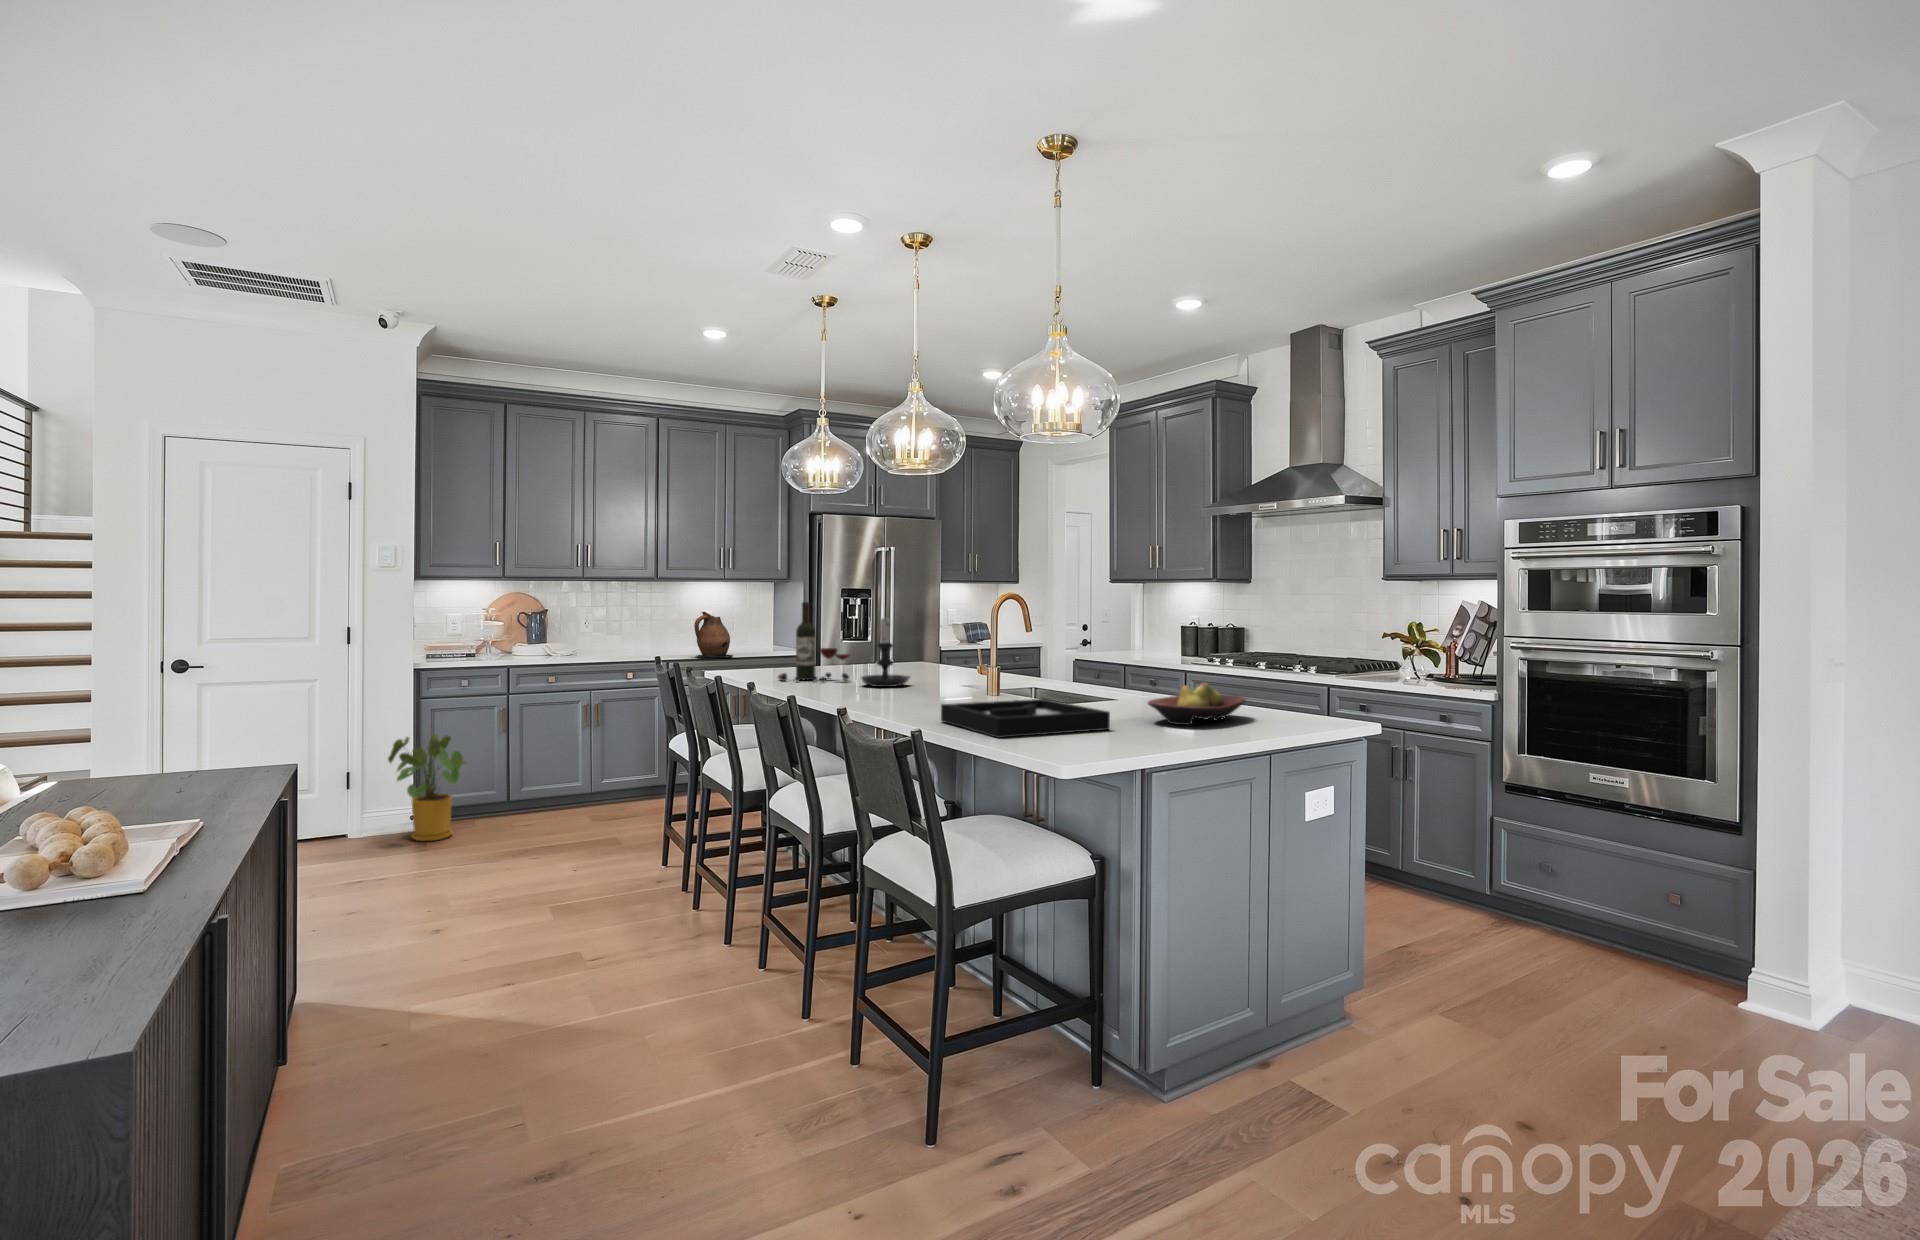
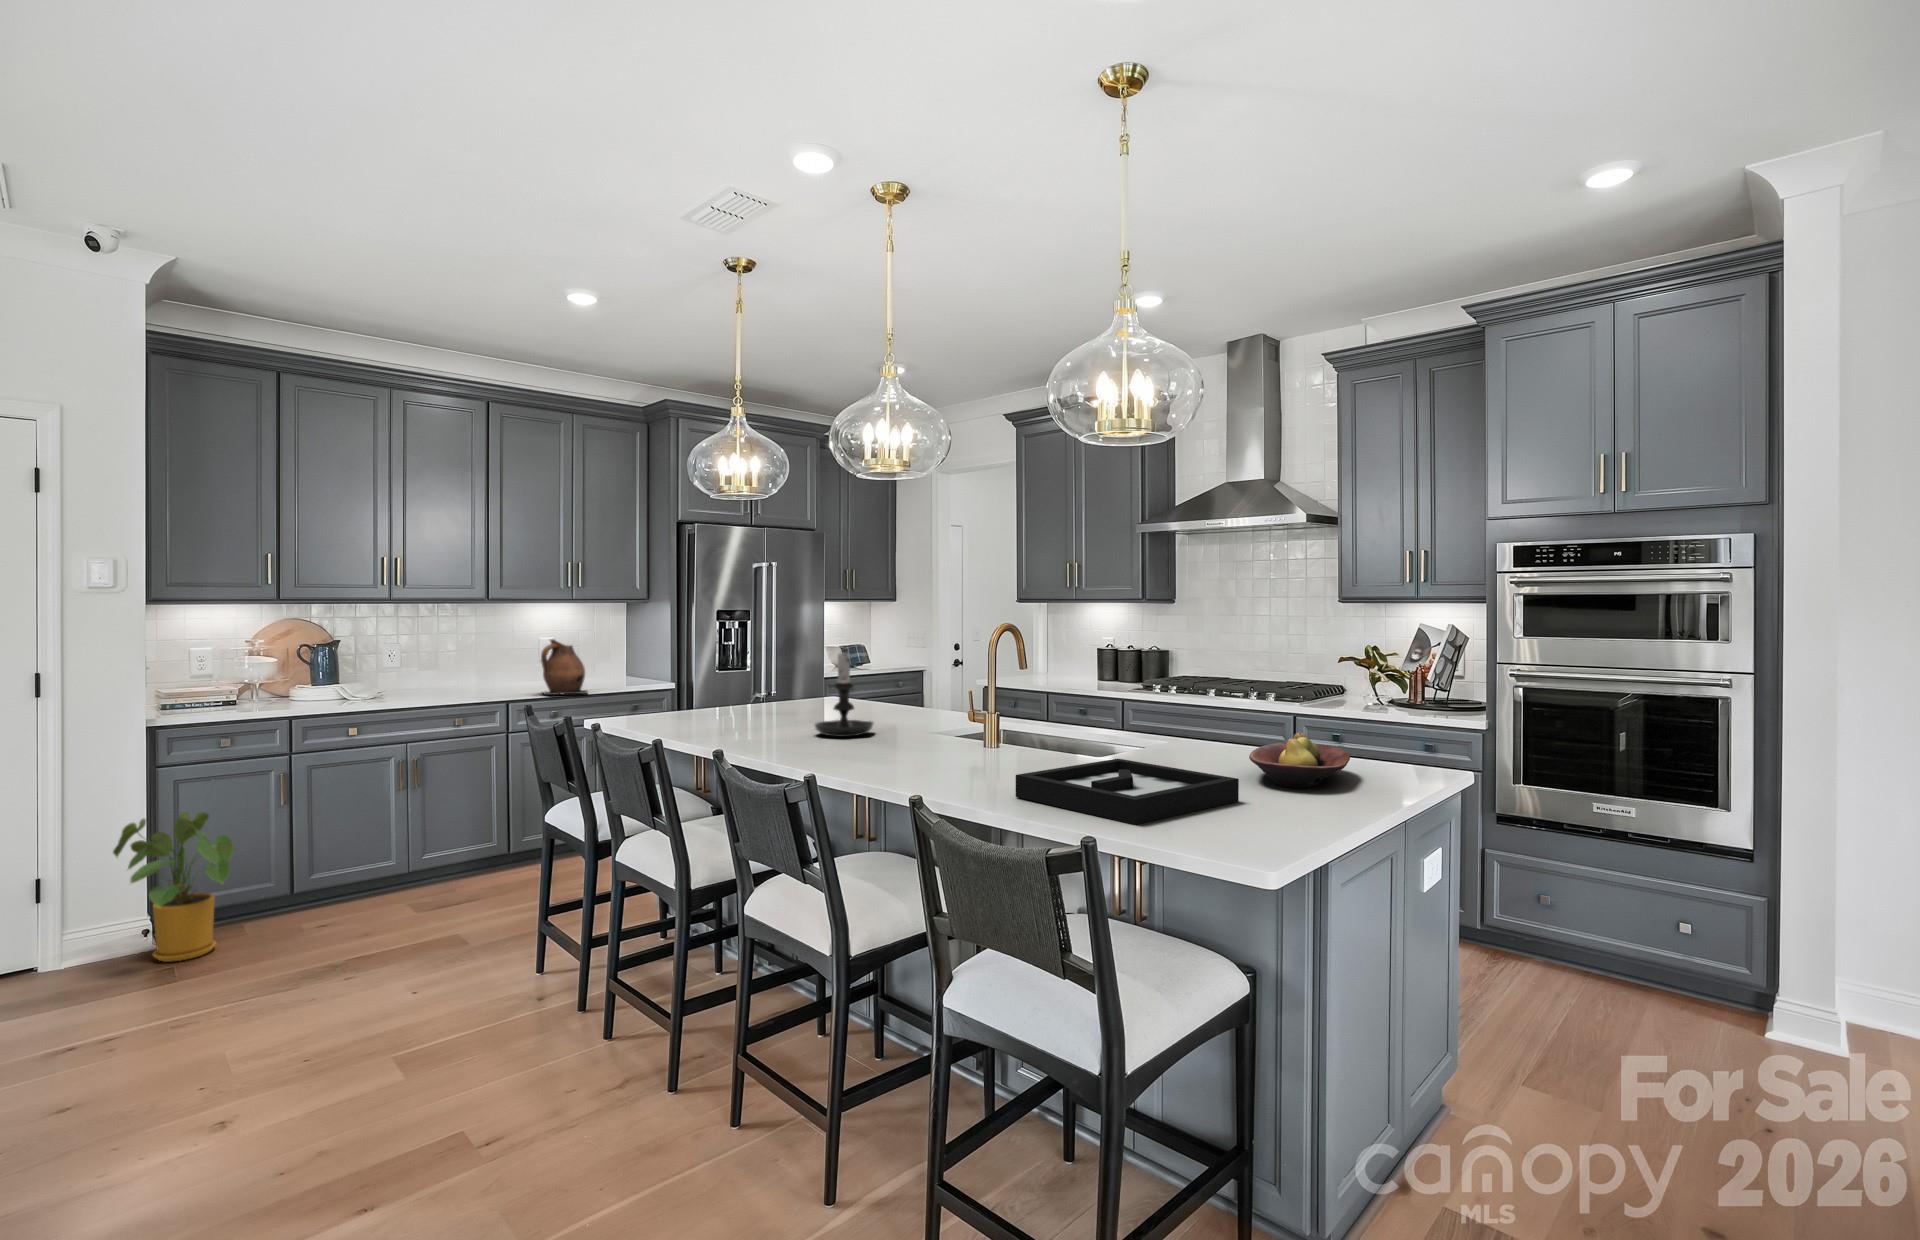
wine bottle: present [778,602,849,682] -> none [697,633,794,732]

